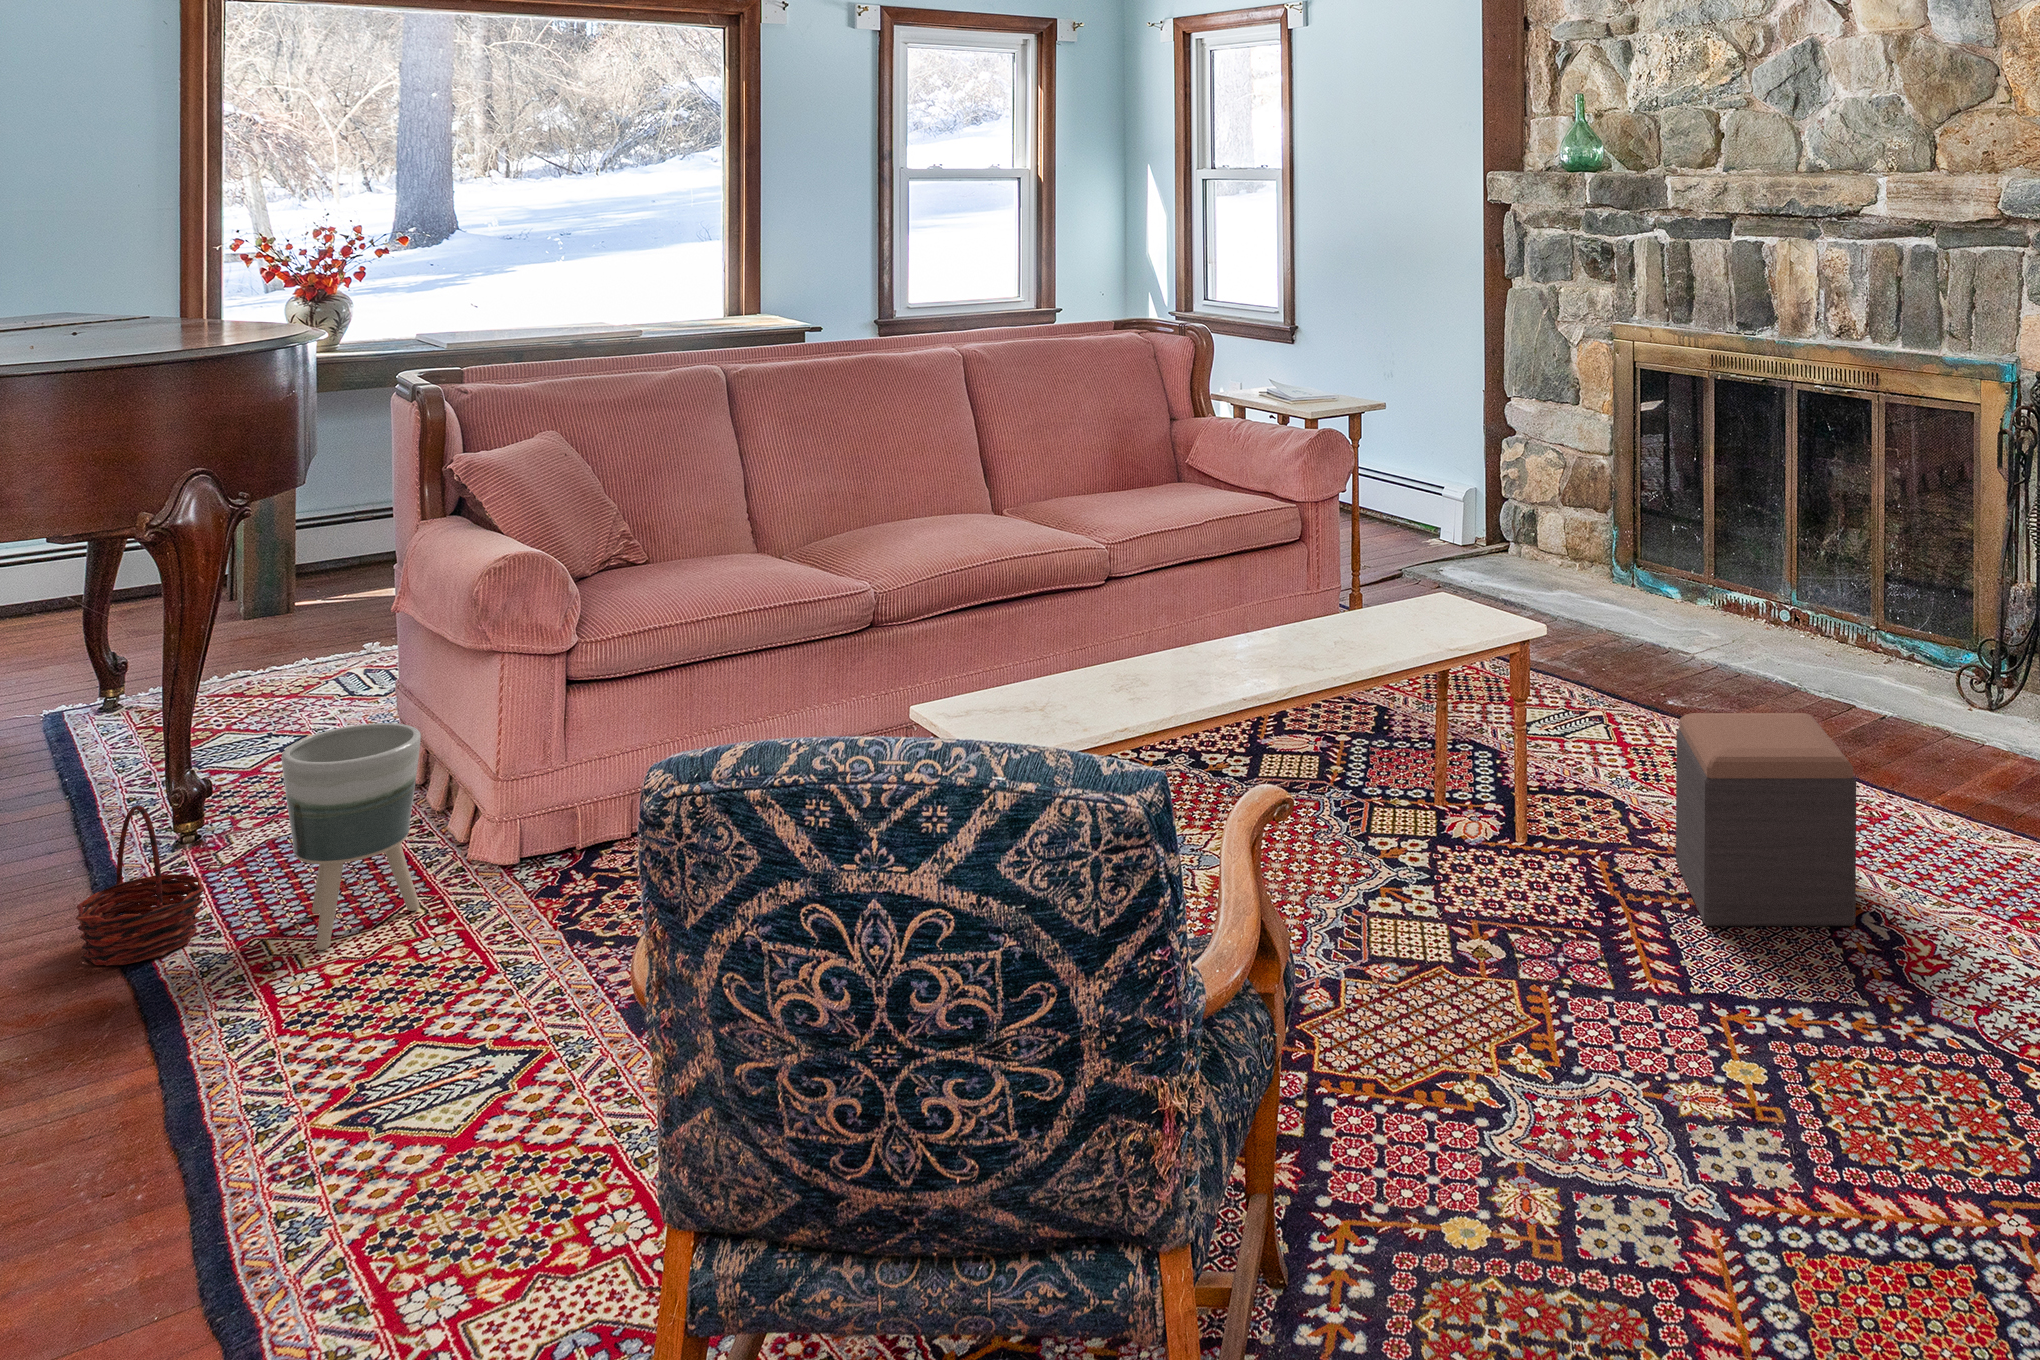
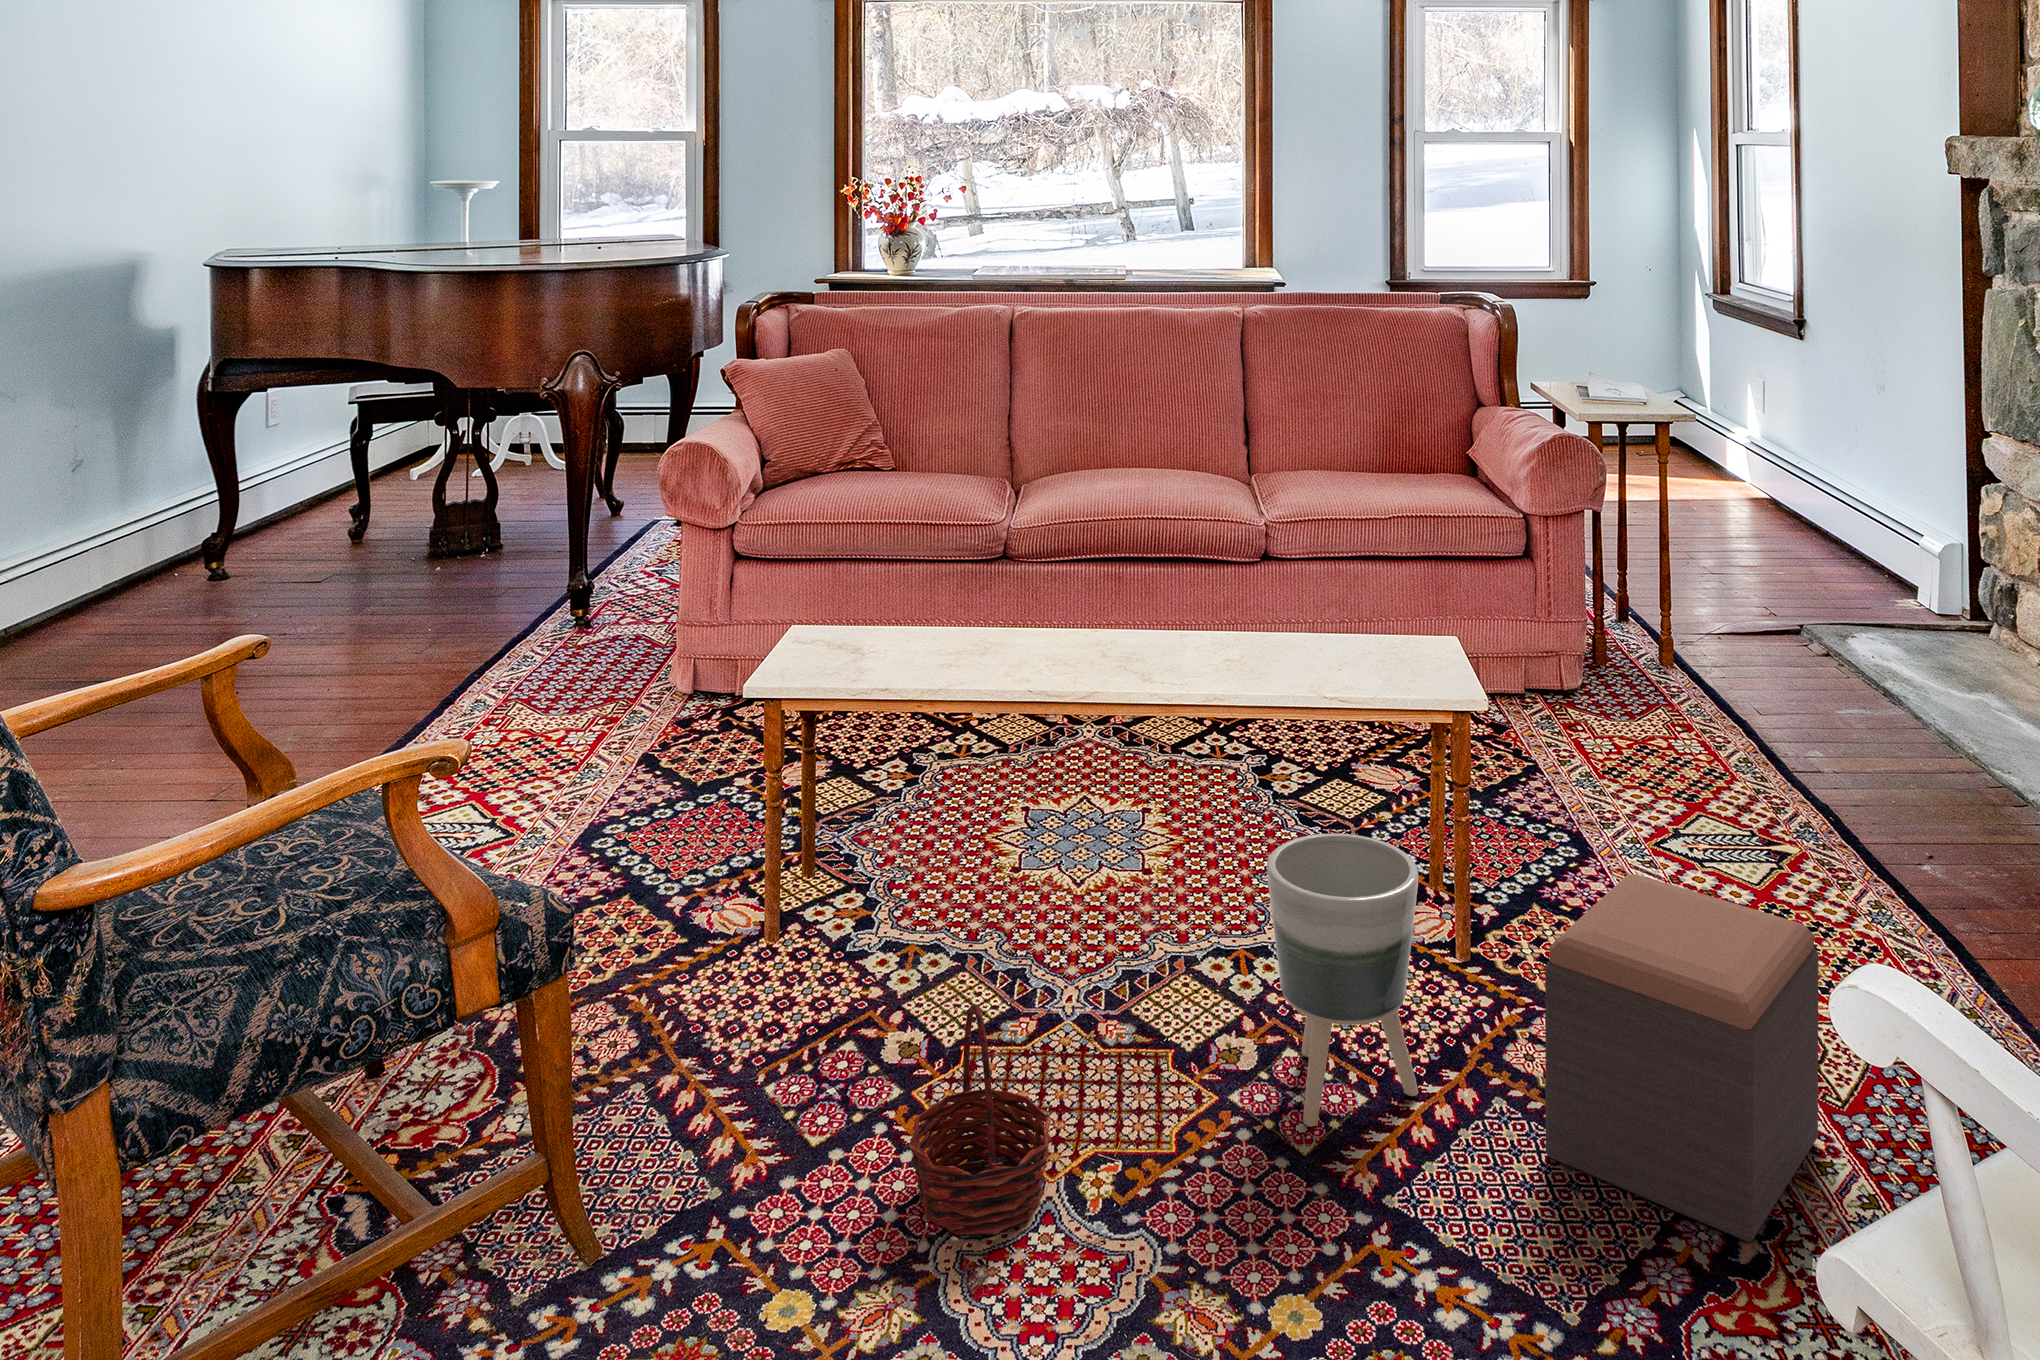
planter: present [282,723,421,950] -> present [1267,834,1418,1127]
basket: present [76,805,204,966] -> present [909,1004,1052,1235]

